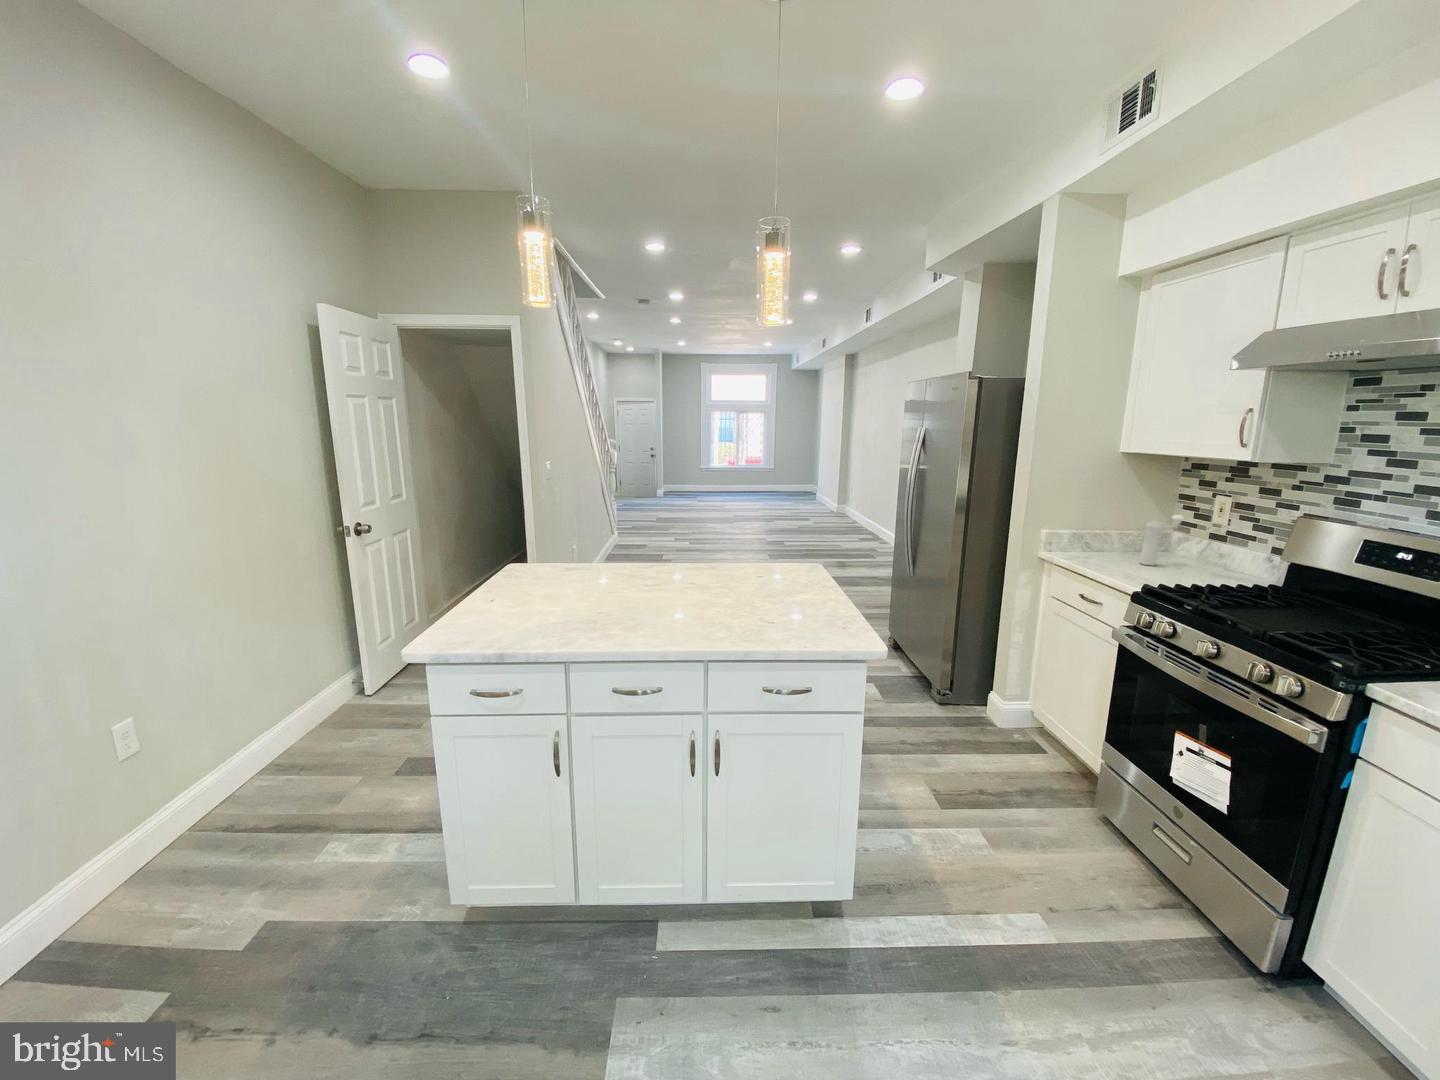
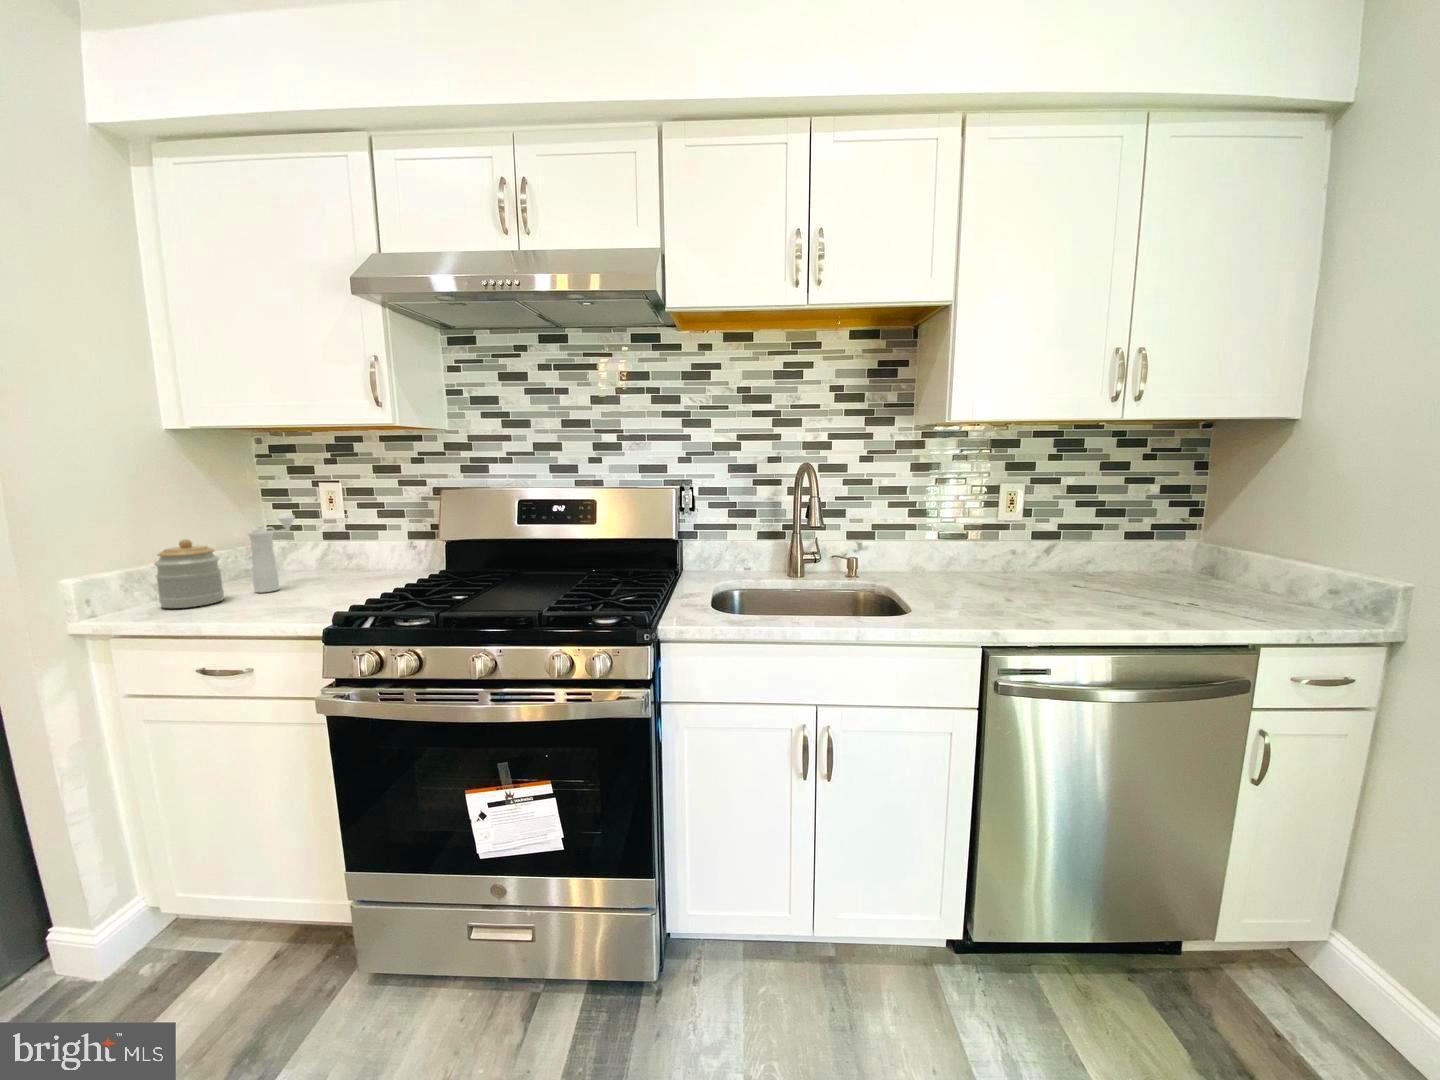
jar: none [1088,522,1124,563] -> present [154,539,224,608]

